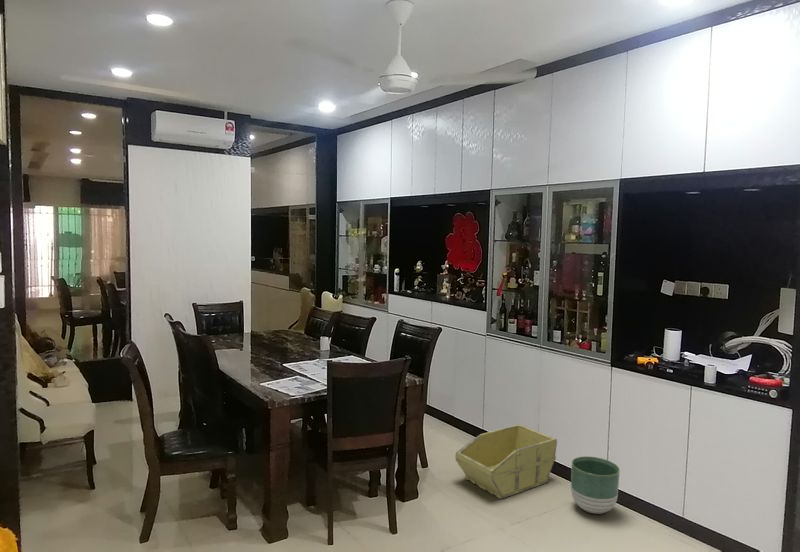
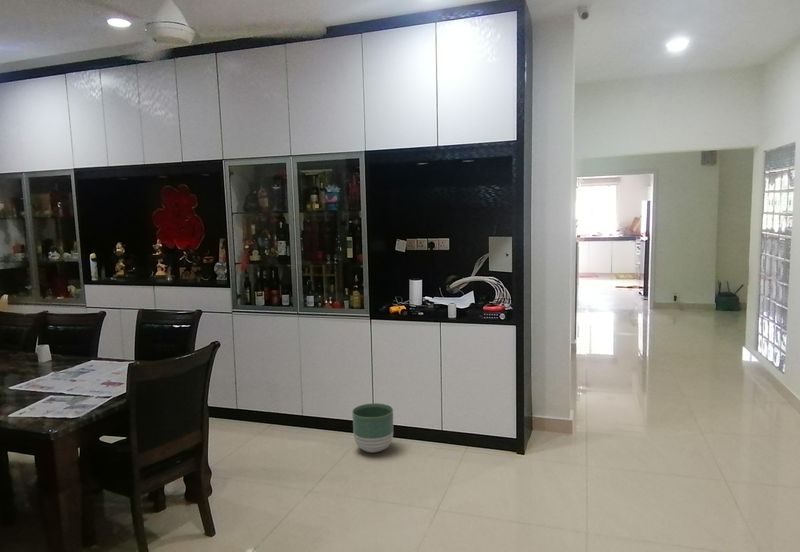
storage bin: present [456,424,557,499] -> none [238,395,328,468]

